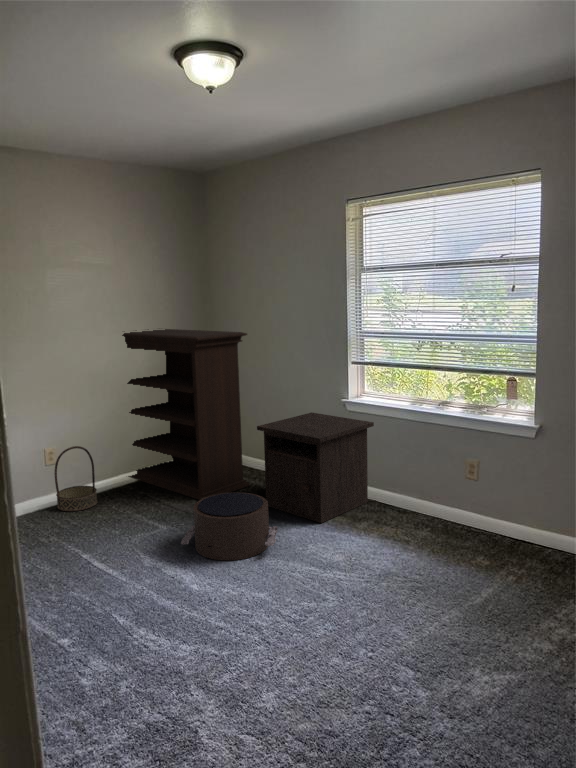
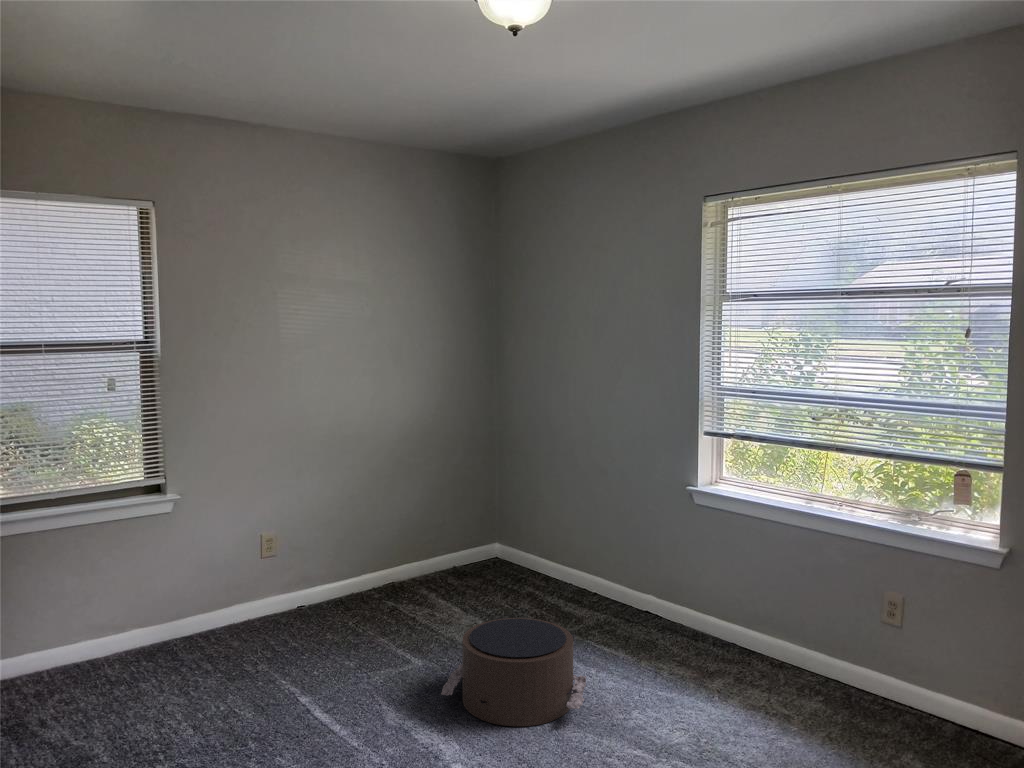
bookshelf: present [122,329,250,500] -> none [361,371,552,624]
nightstand: present [257,412,374,523] -> none [560,502,735,674]
basket: present [55,446,98,511] -> none [273,532,329,625]

